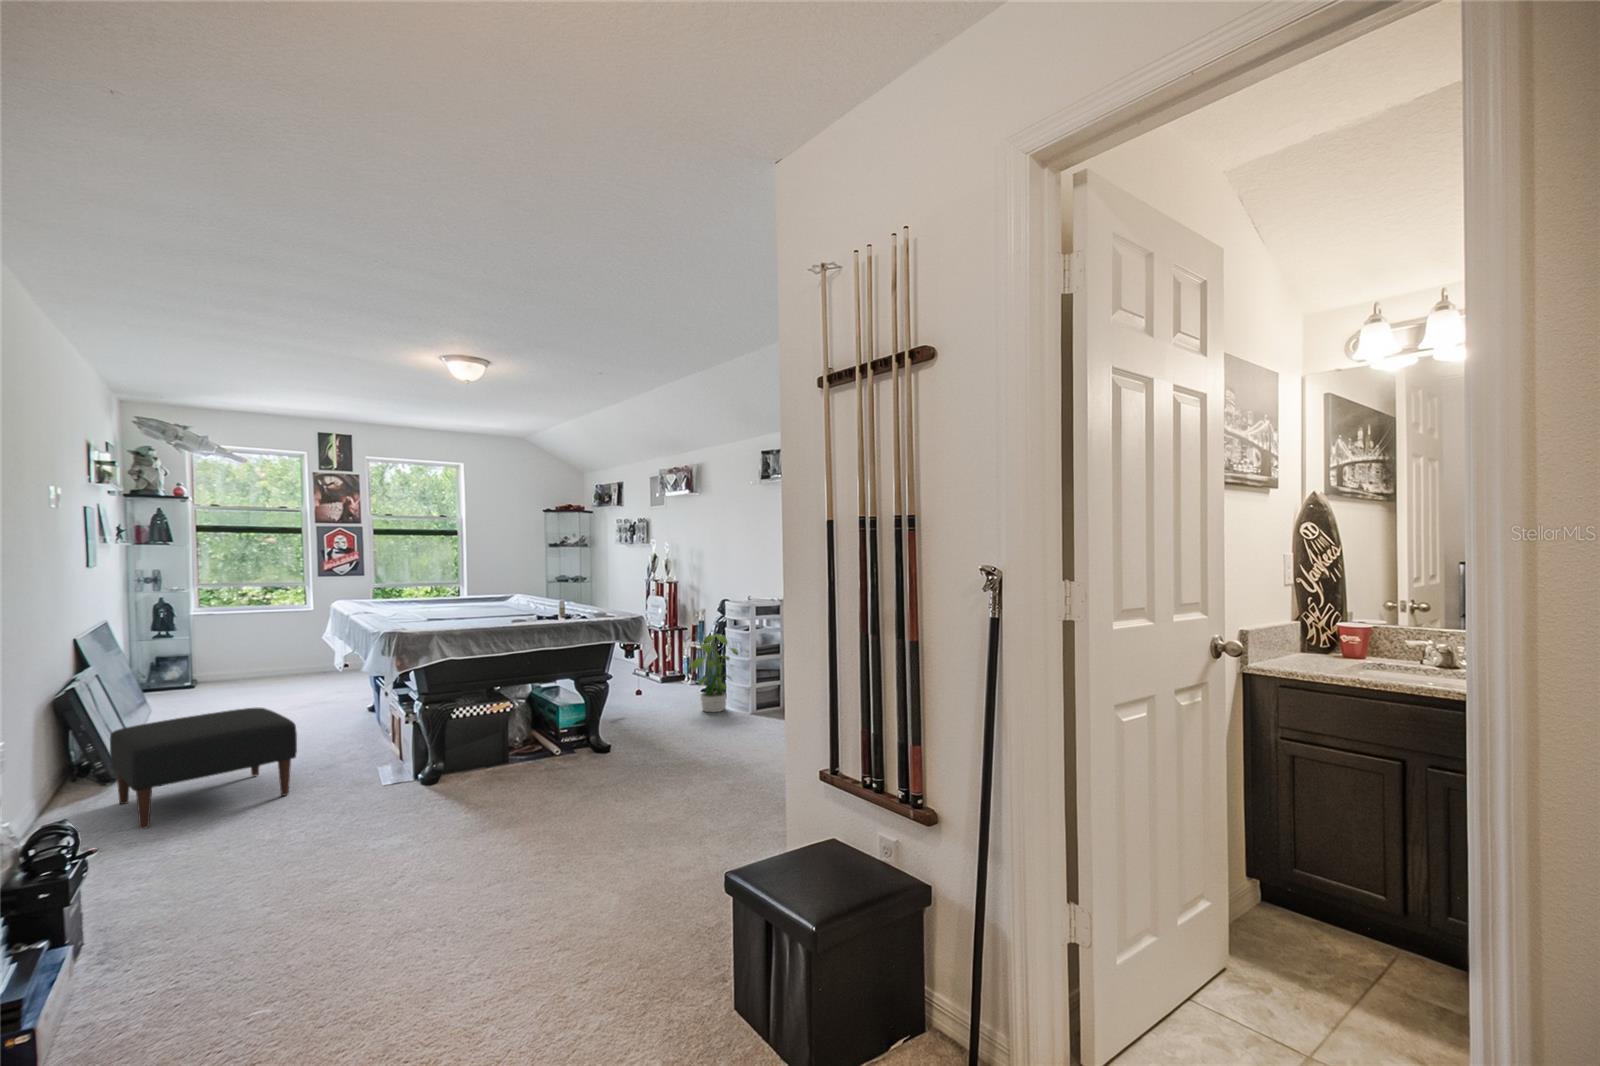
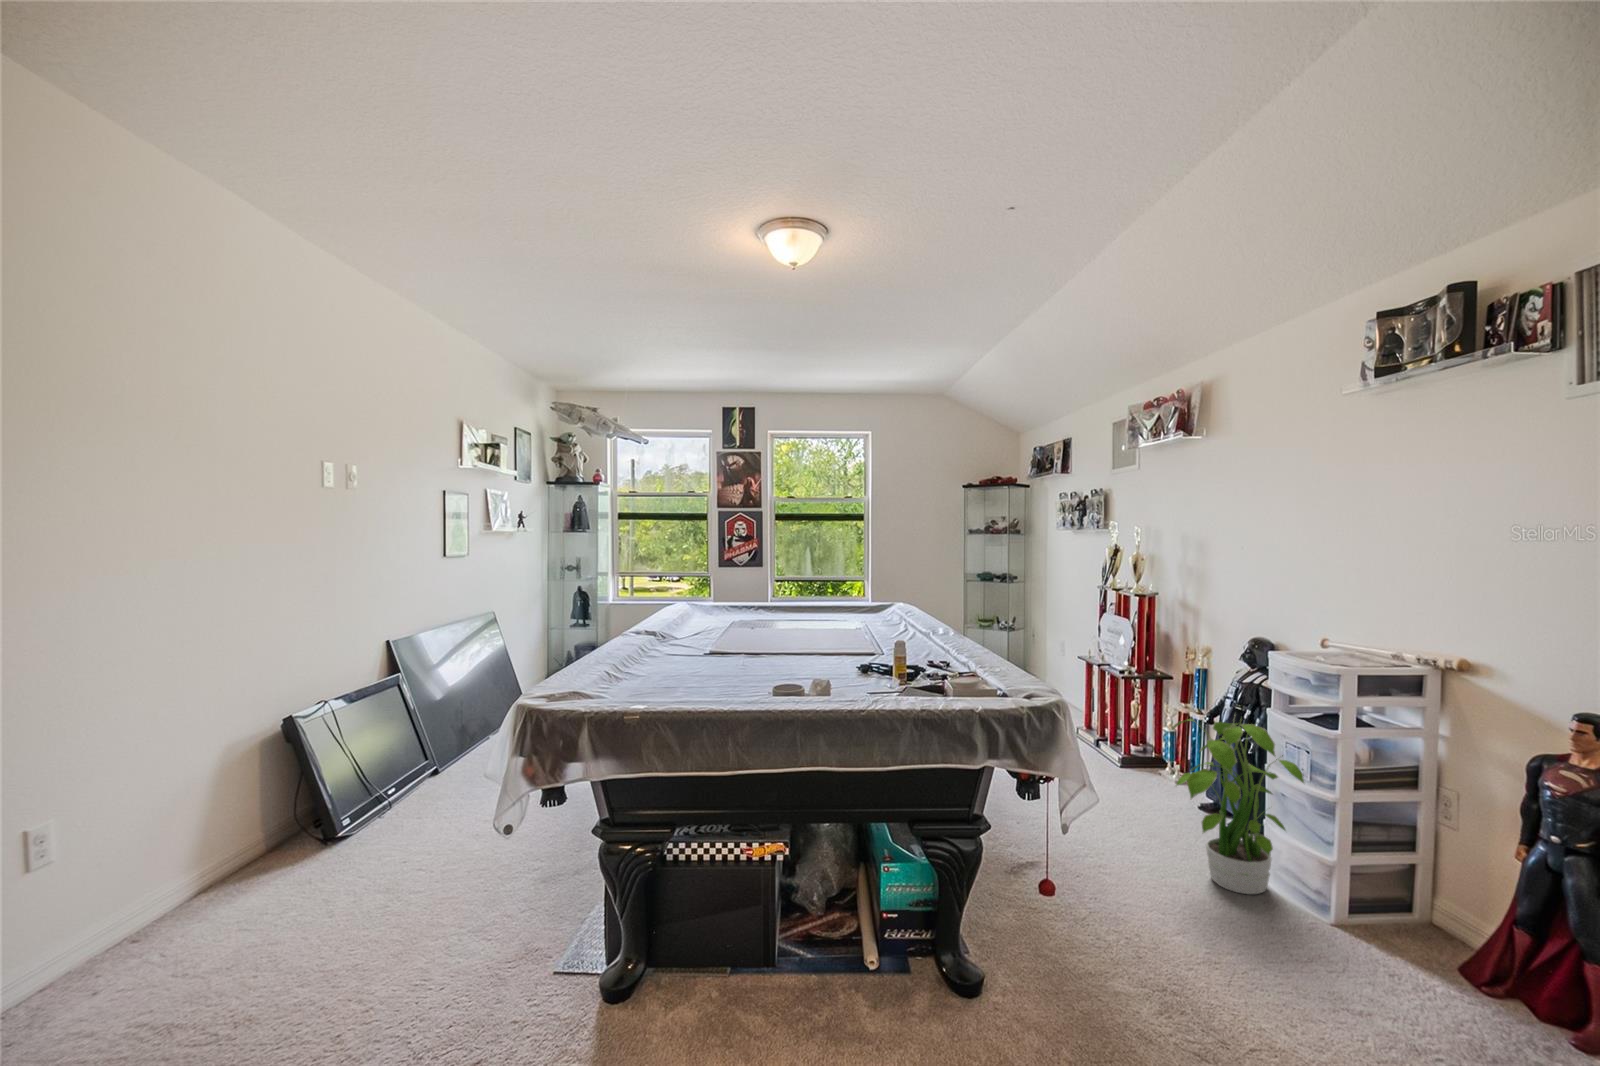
ottoman: present [110,708,297,829] -> none [217,765,490,968]

